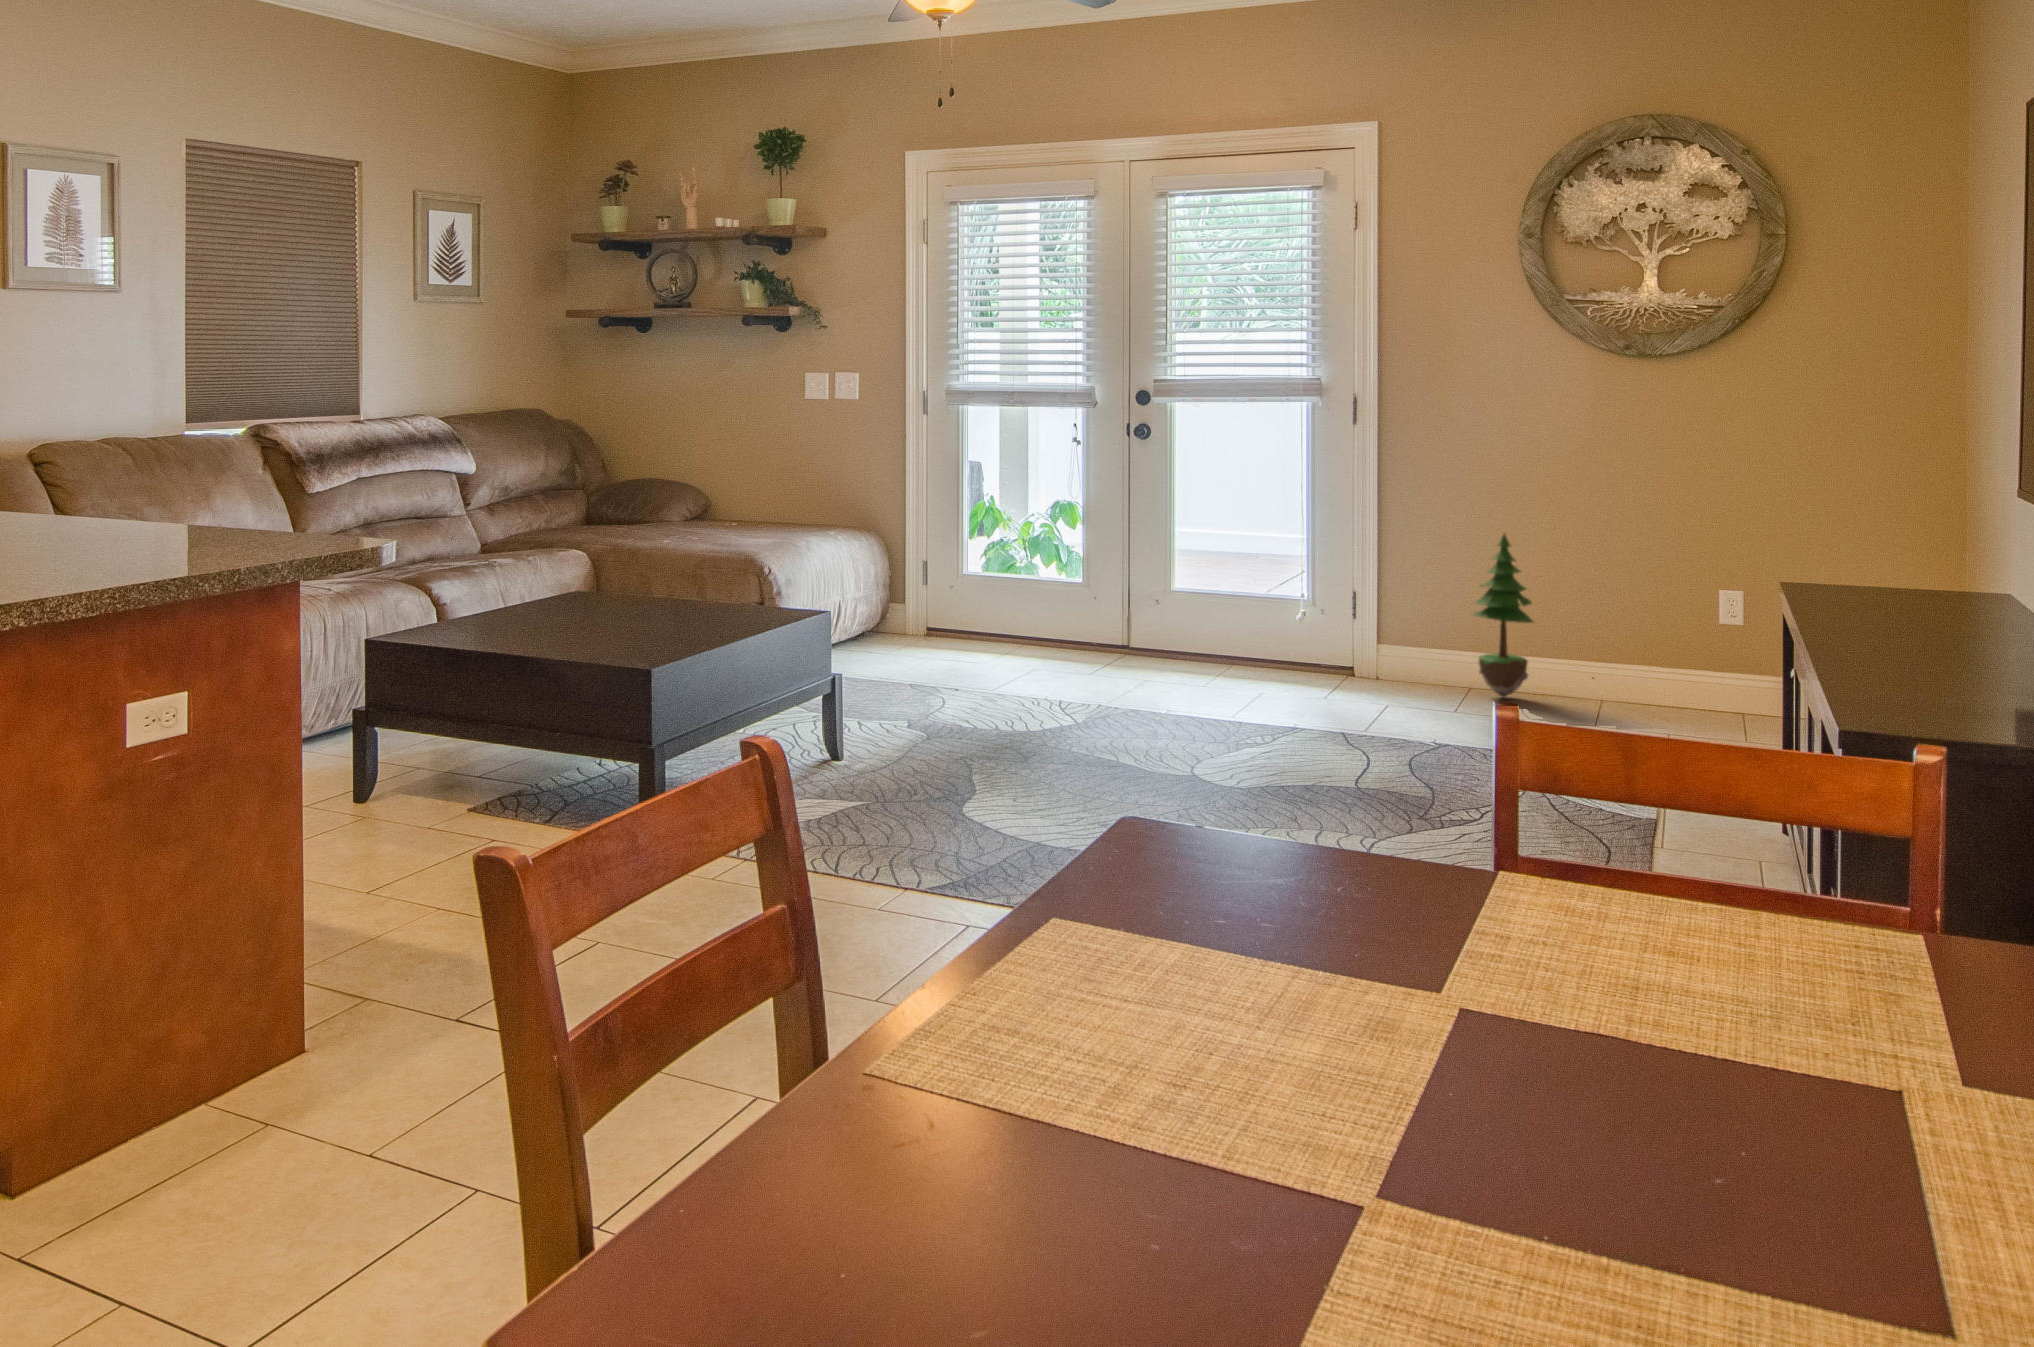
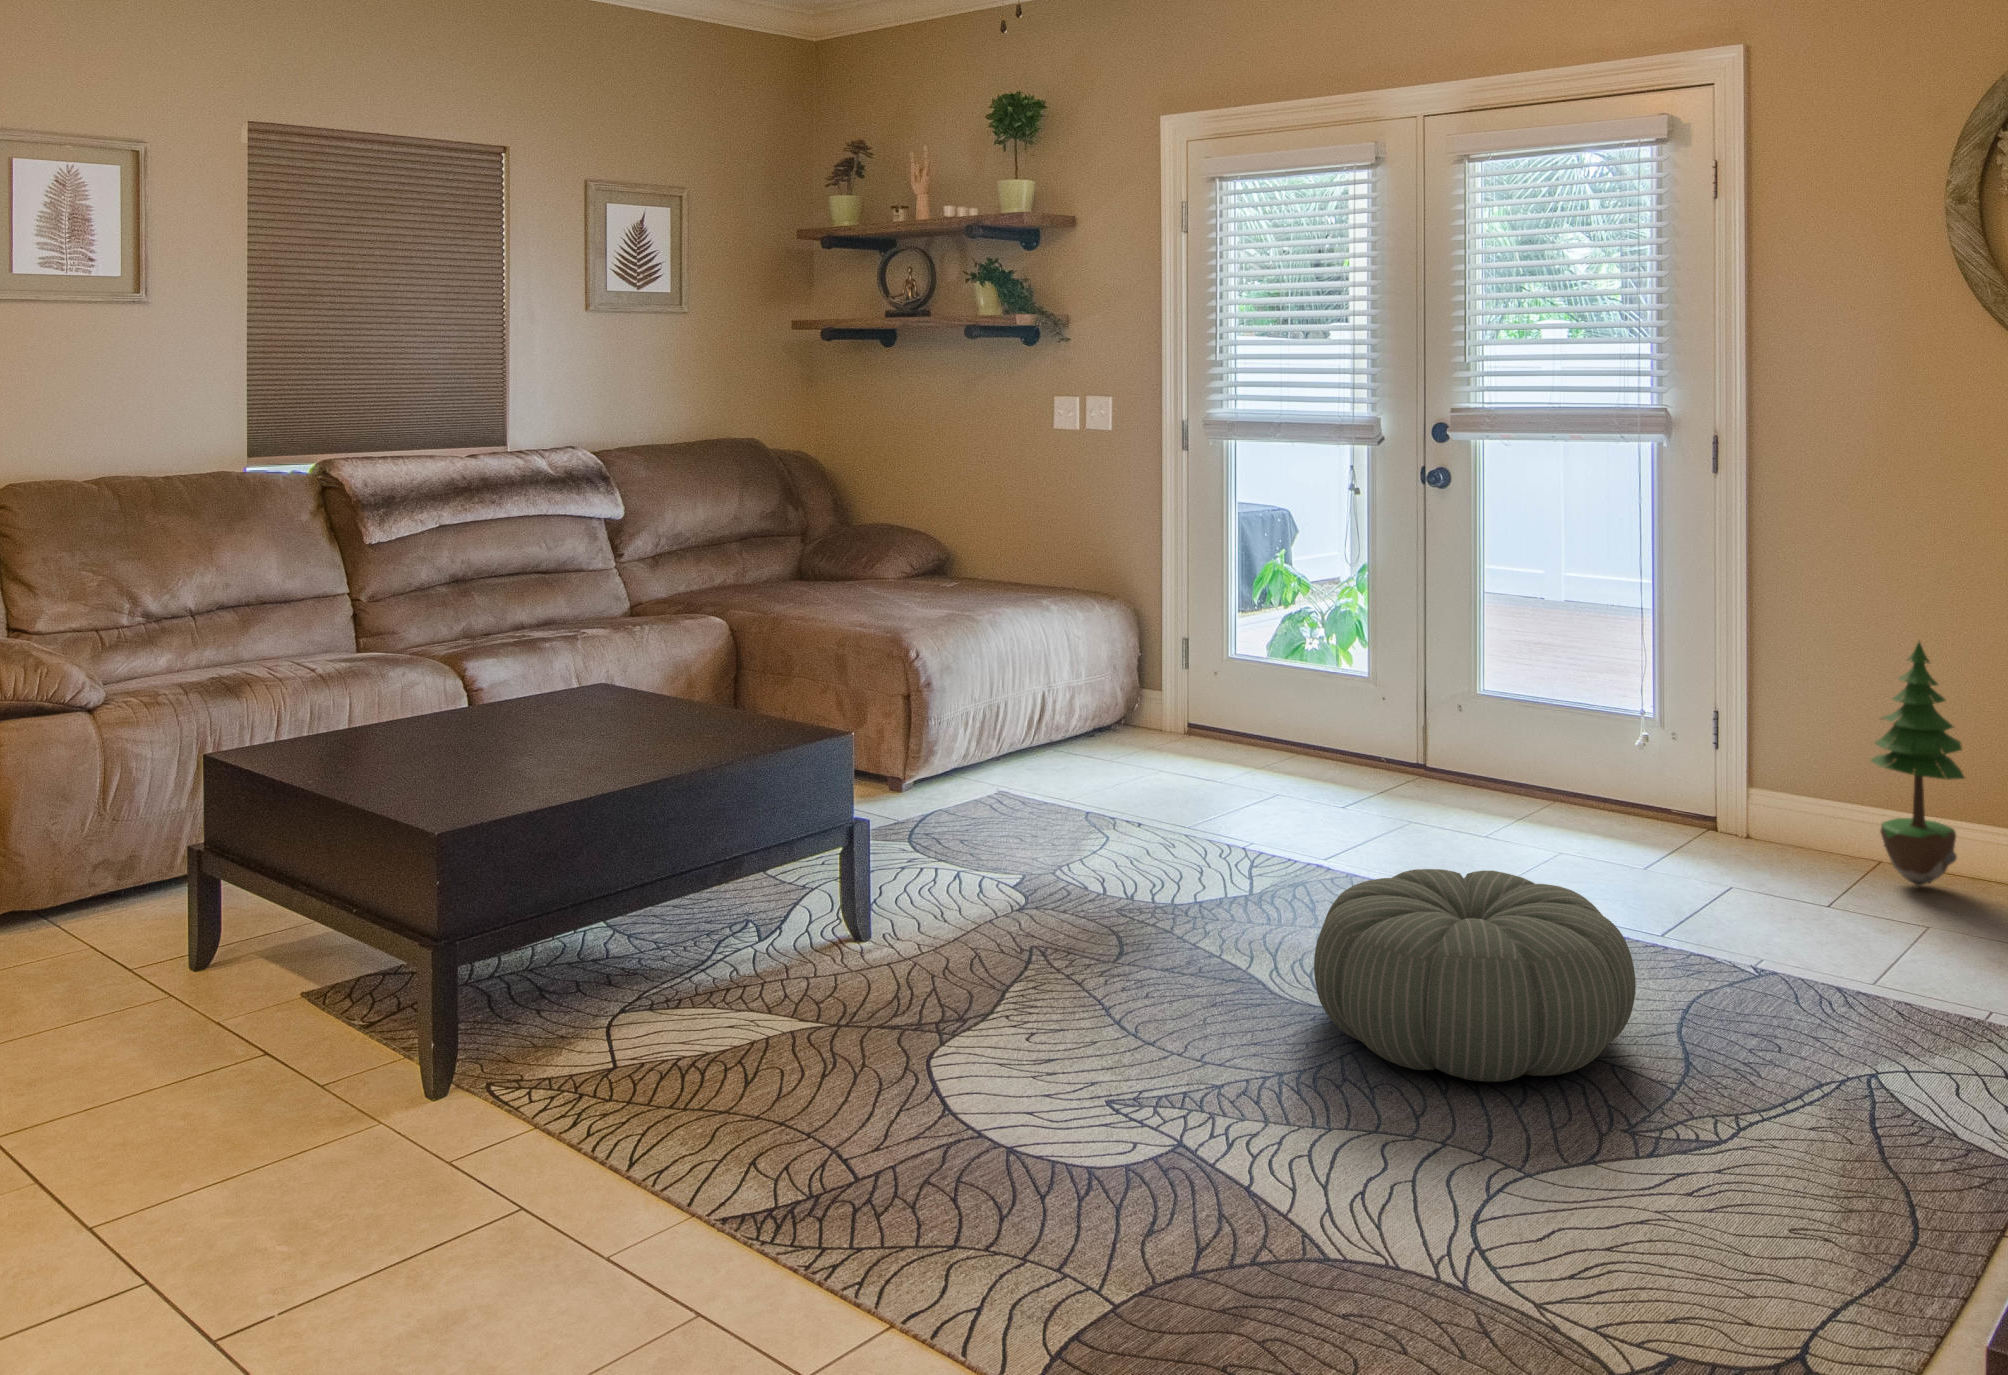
pouf: none [1184,681,1394,798] -> present [1314,869,1636,1082]

